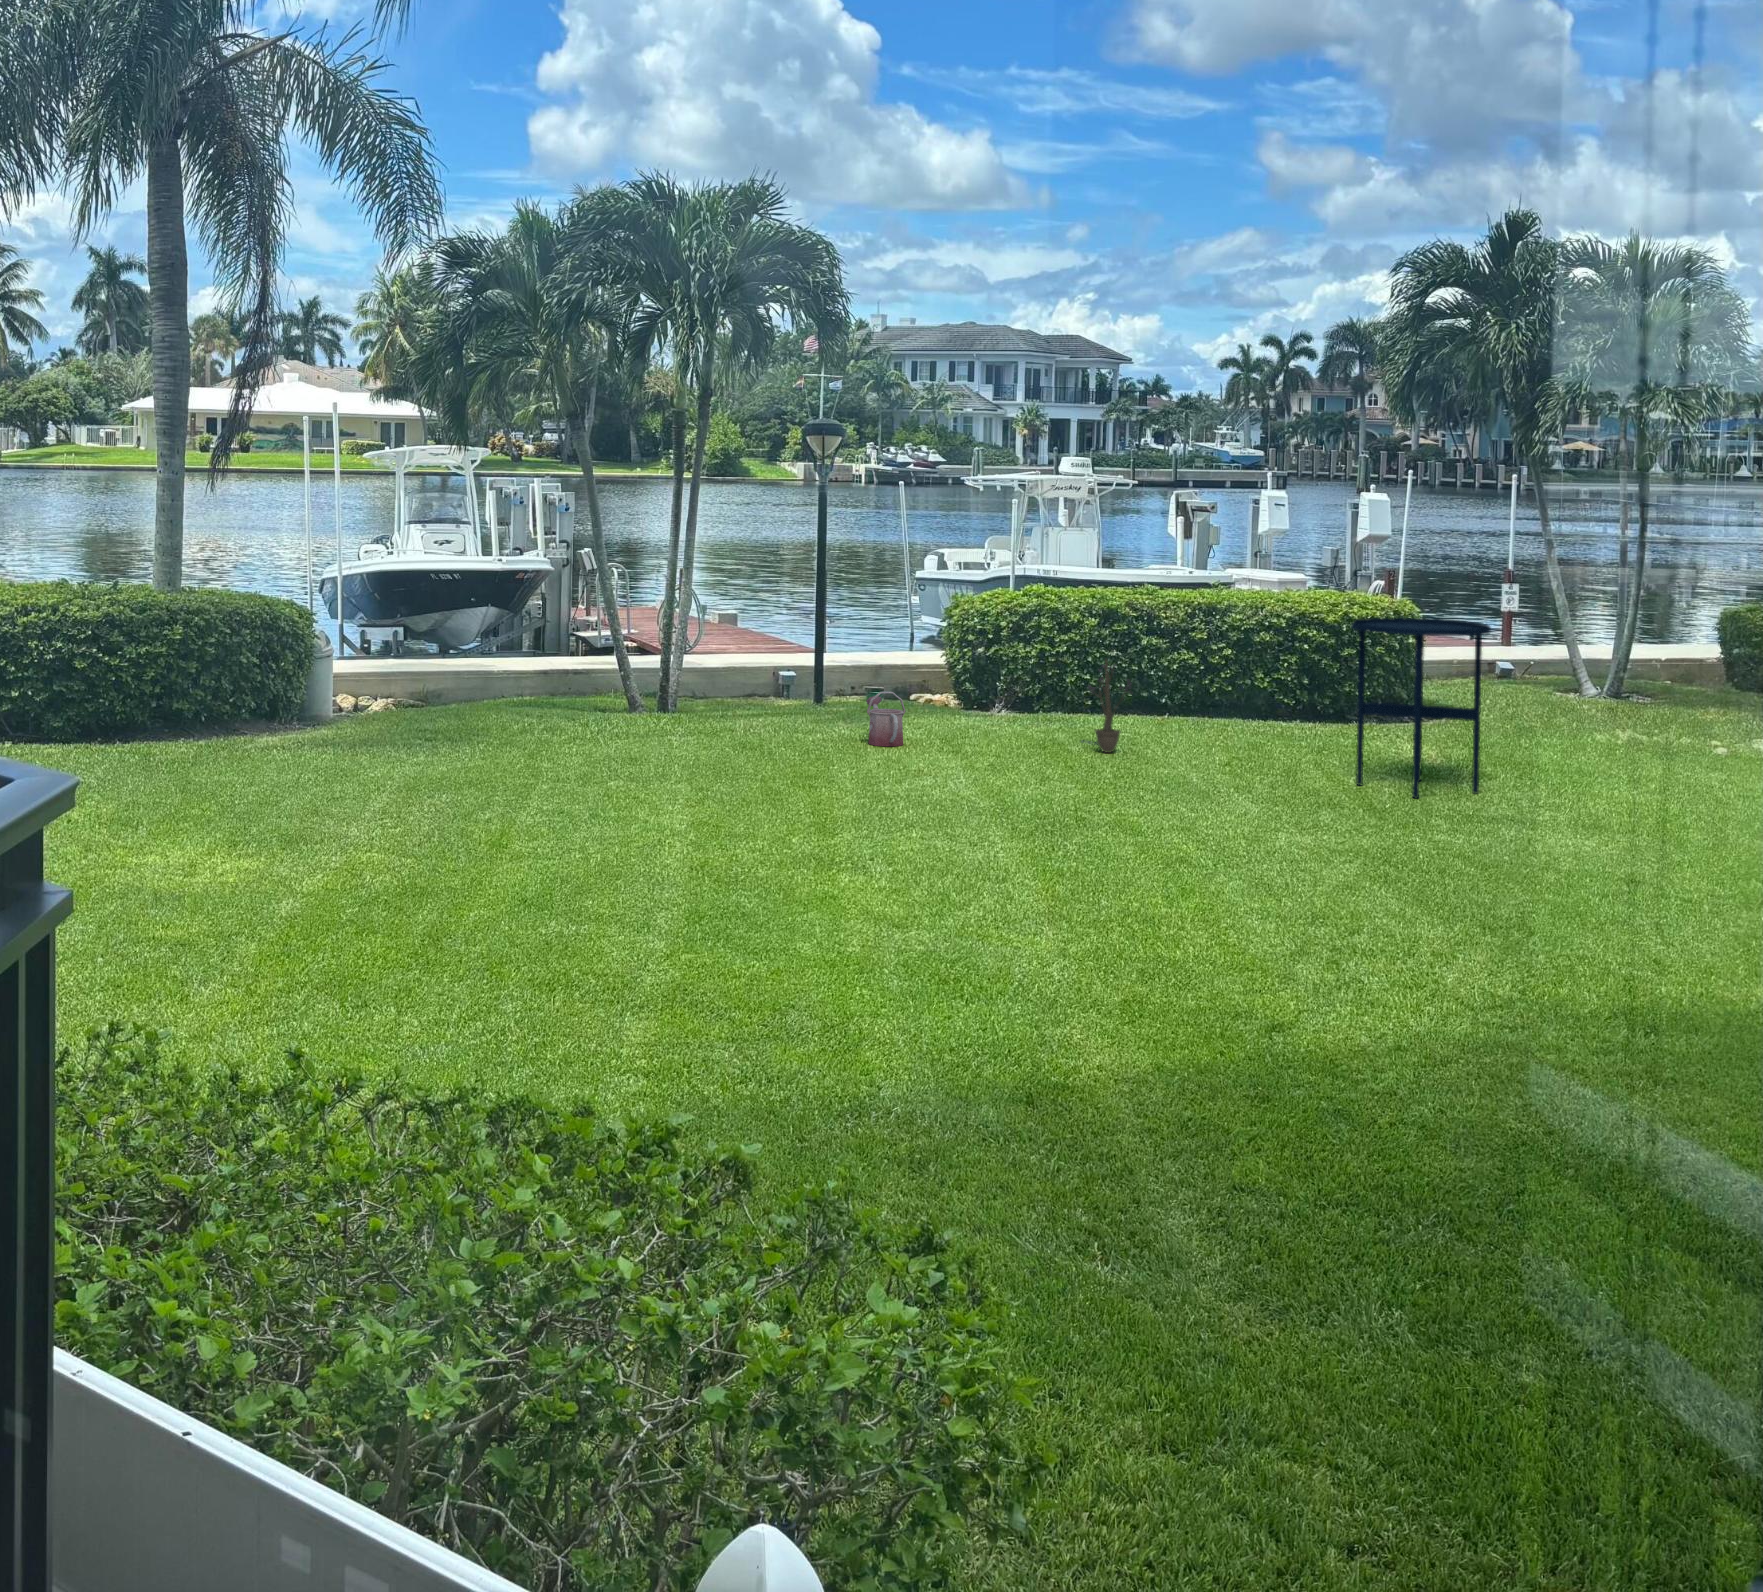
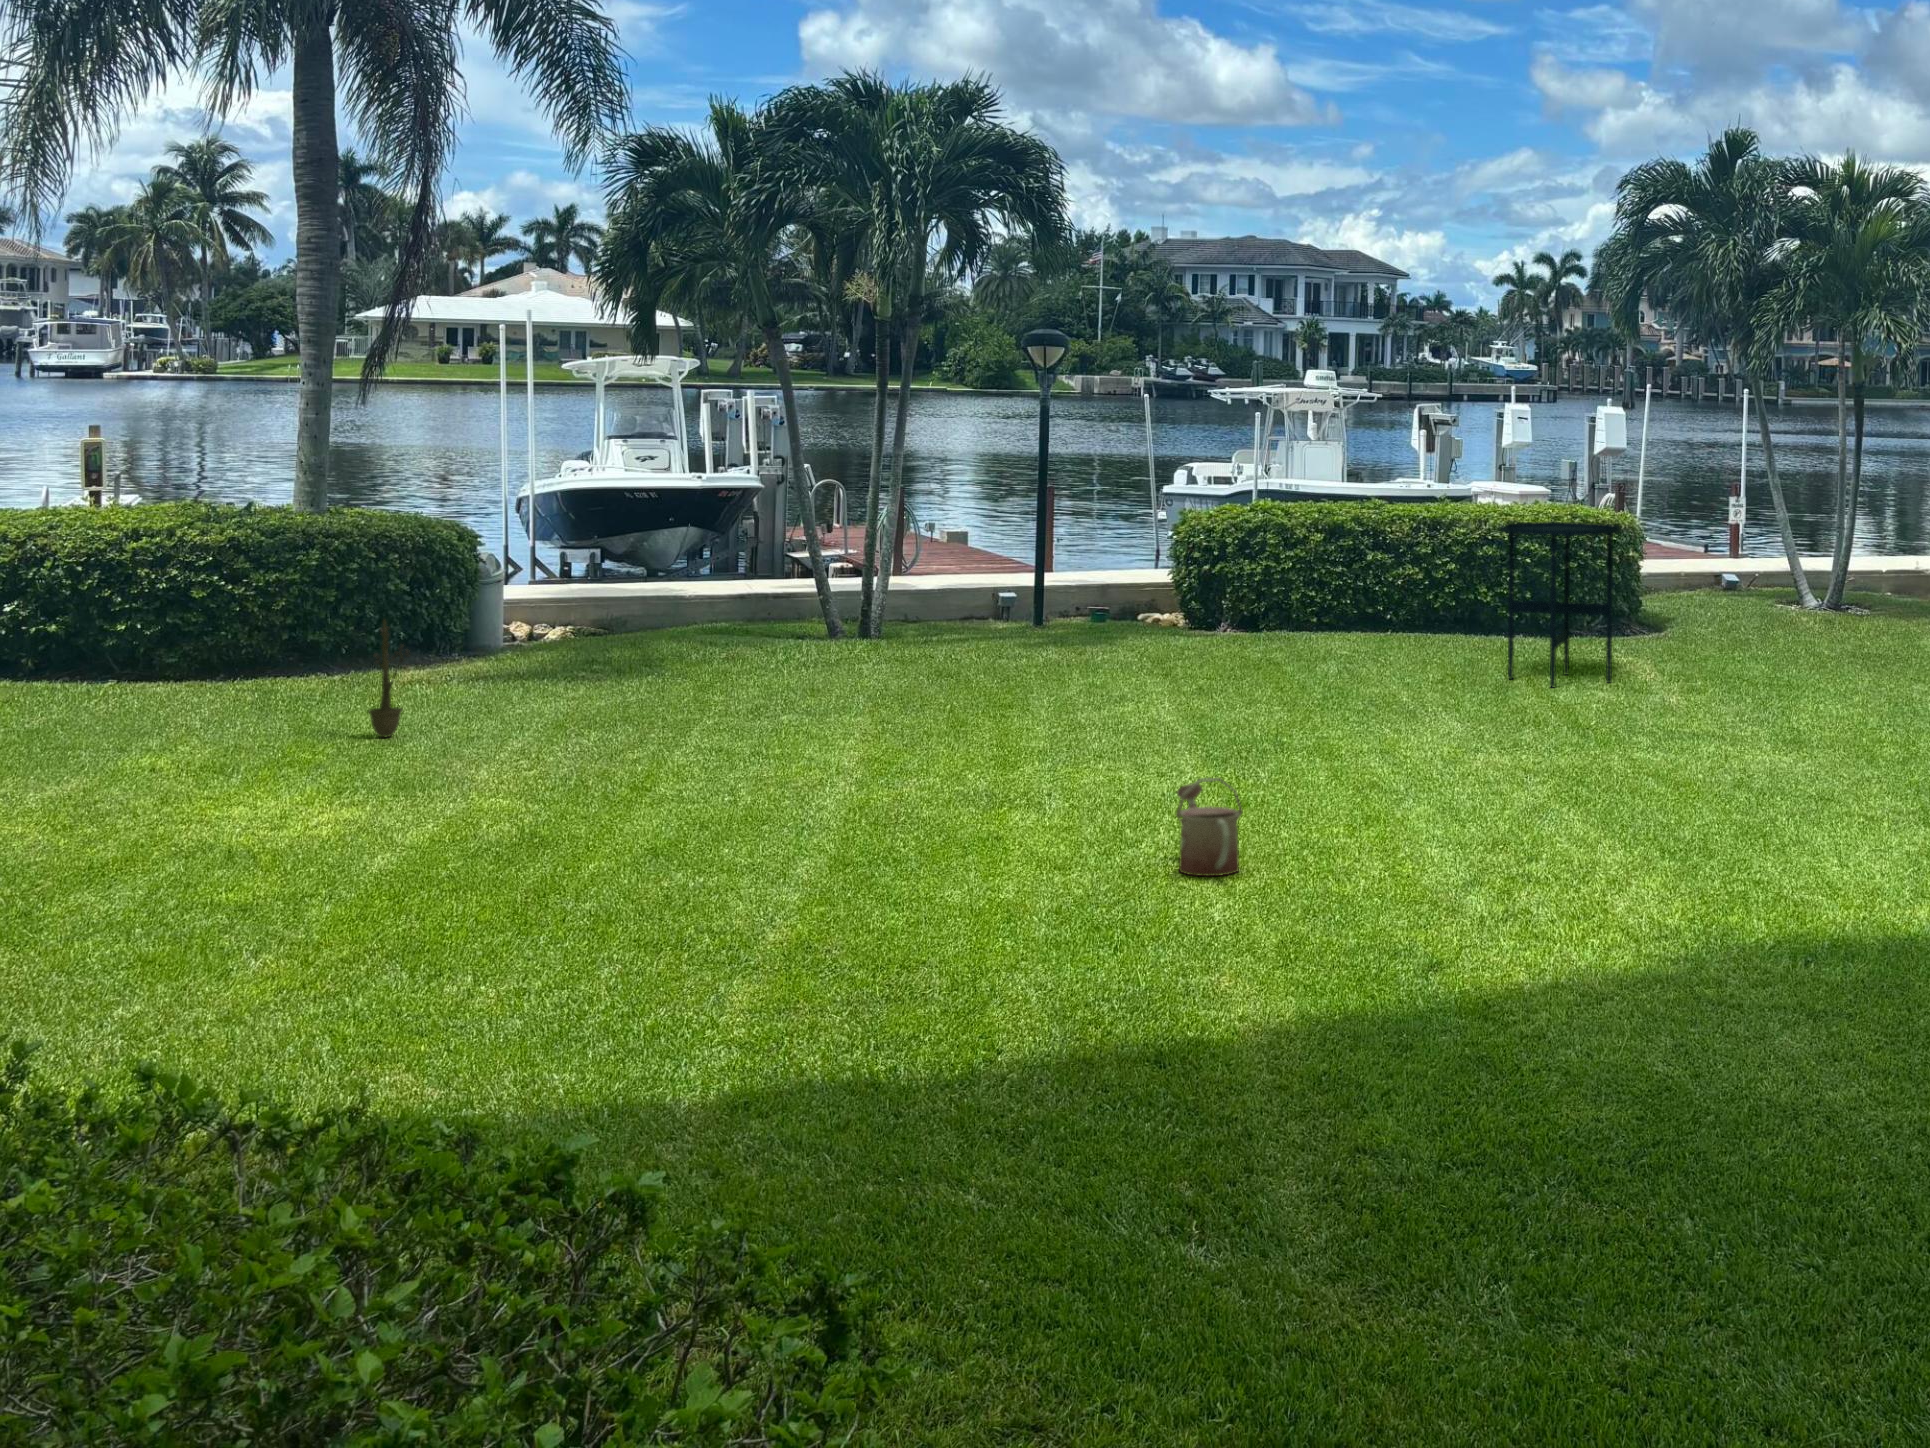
decorative plant: present [1081,660,1131,753] -> present [369,620,410,737]
watering can: present [866,692,906,746] -> present [1176,778,1243,876]

